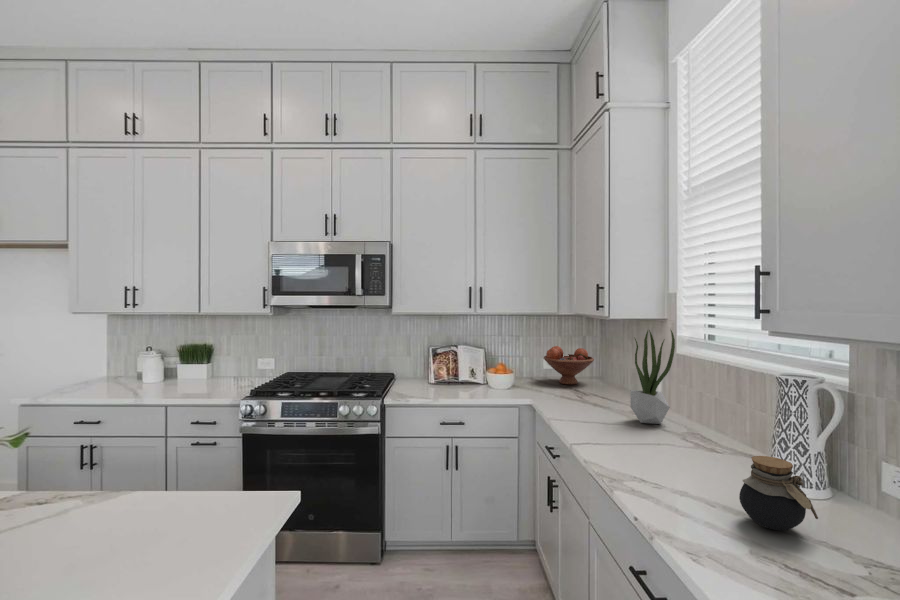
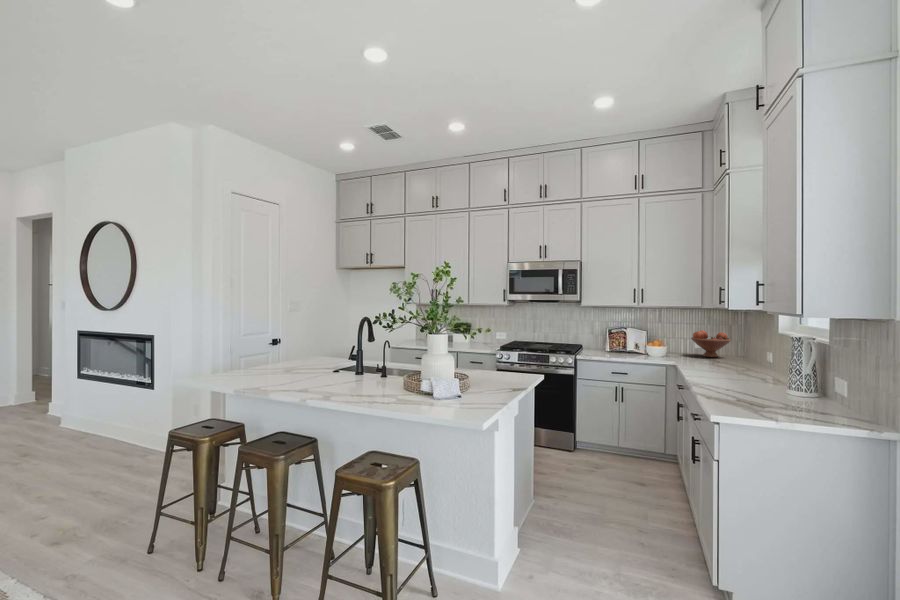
potted plant: present [630,330,675,424] -> none [736,315,766,374]
jar: present [739,456,818,530] -> none [748,368,781,399]

